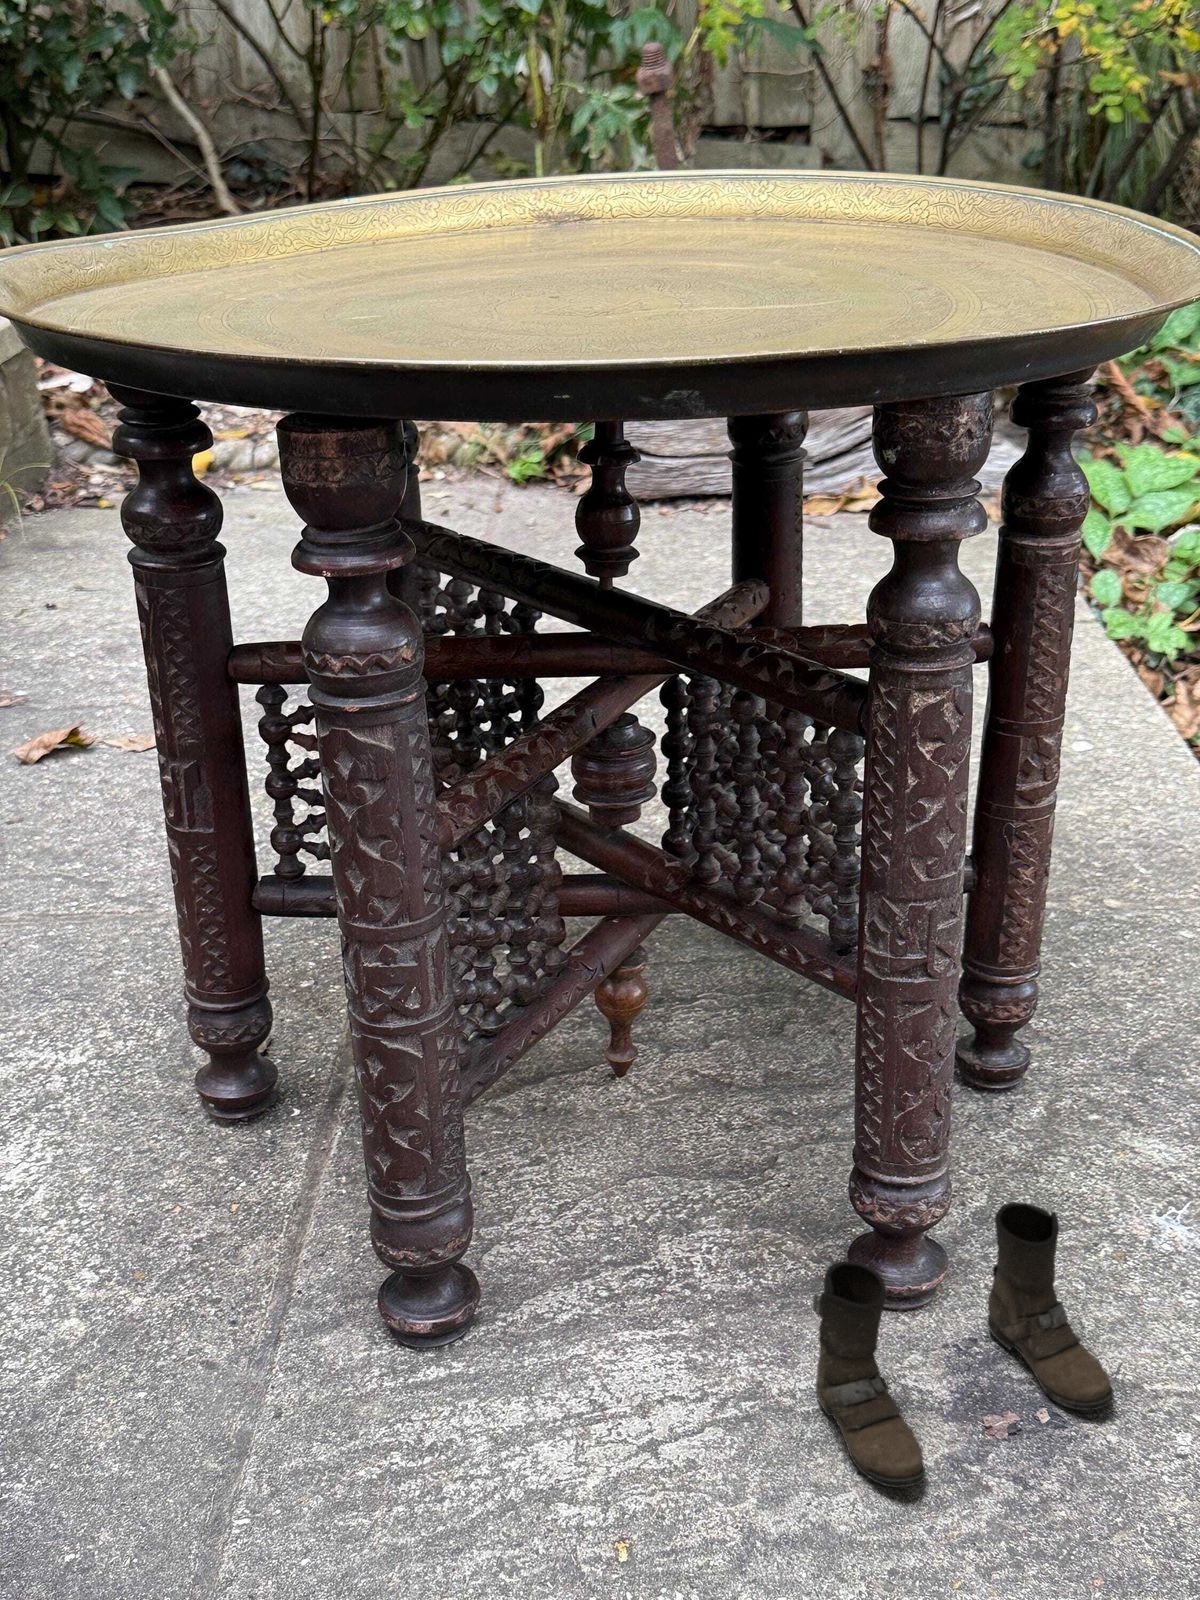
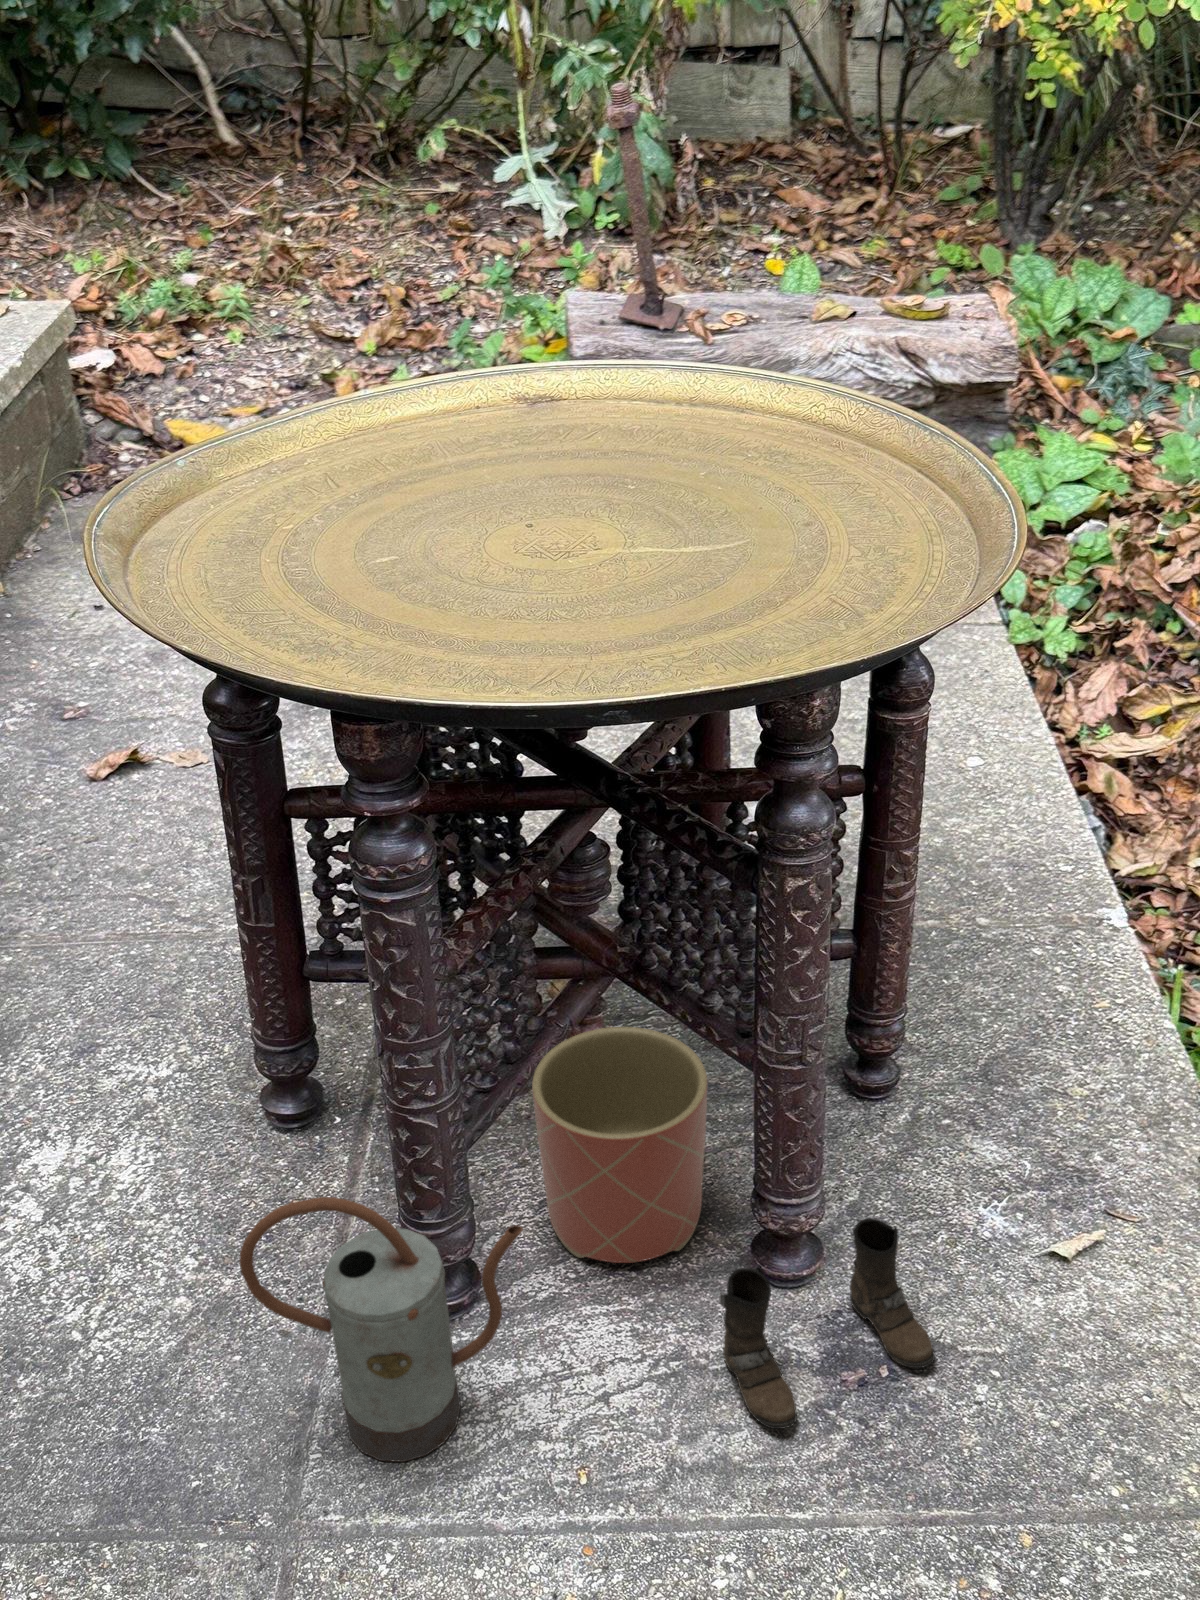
planter: none [553,966,789,1277] -> present [532,1027,707,1263]
watering can: none [138,1124,541,1529] -> present [239,1197,523,1462]

